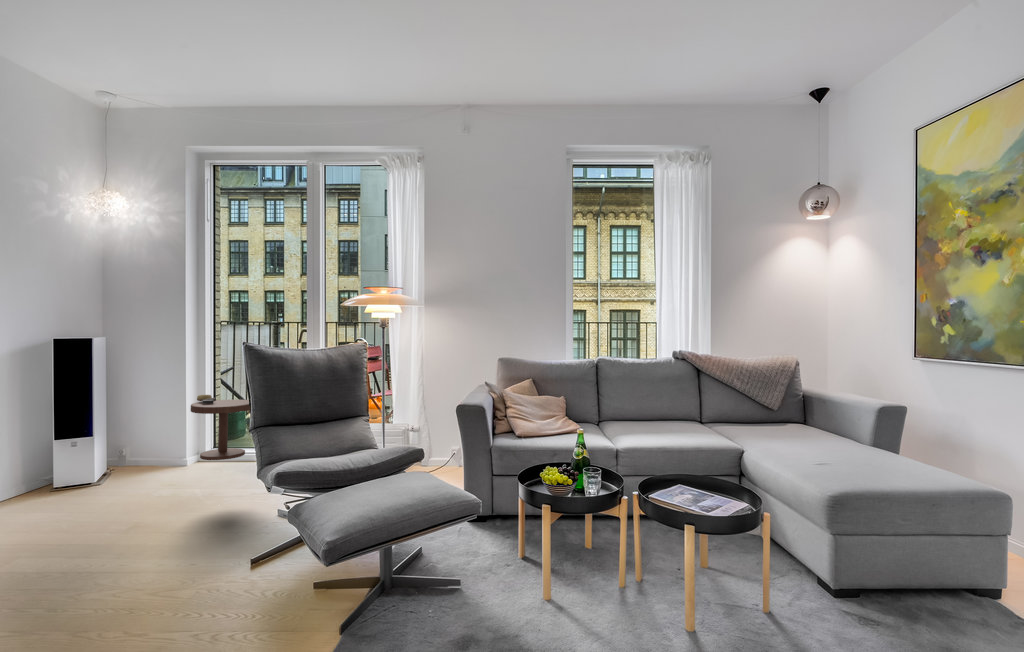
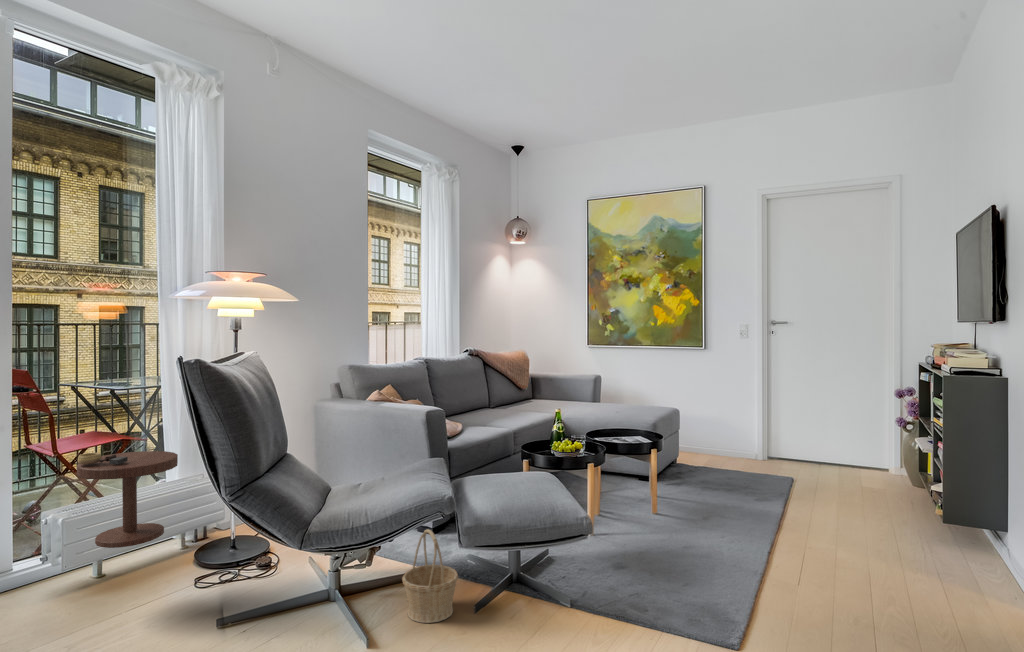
basket: none [212,509,274,604] -> present [402,529,458,623]

